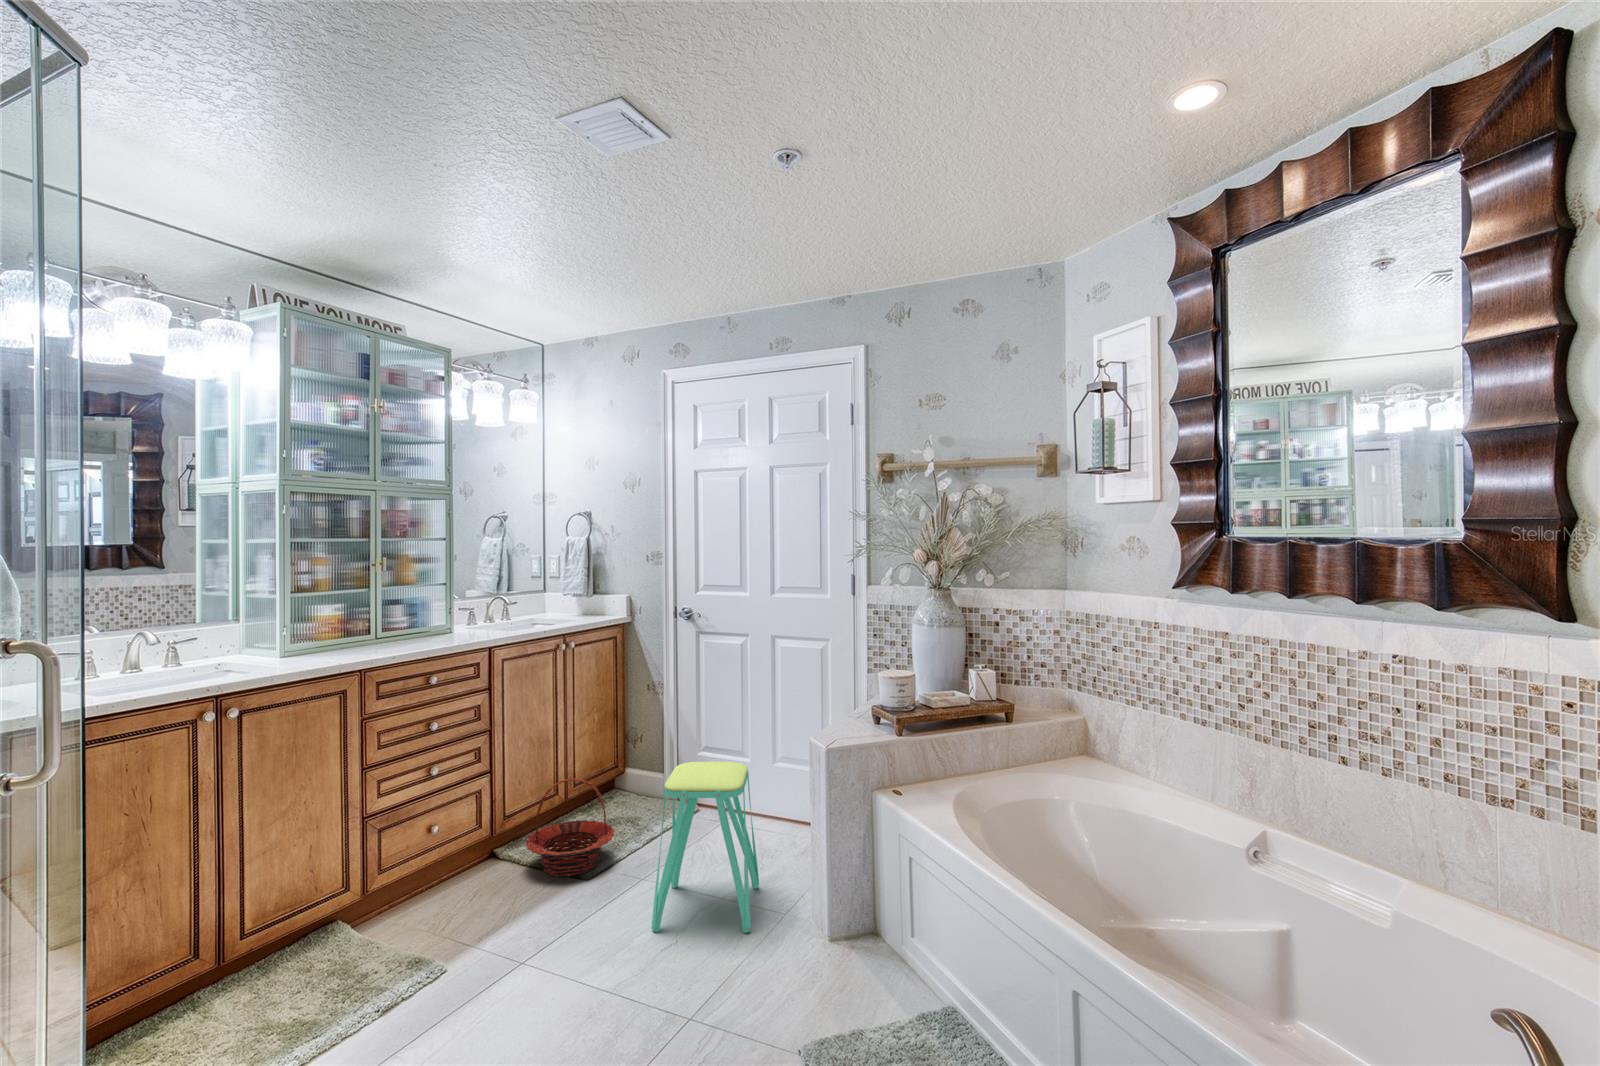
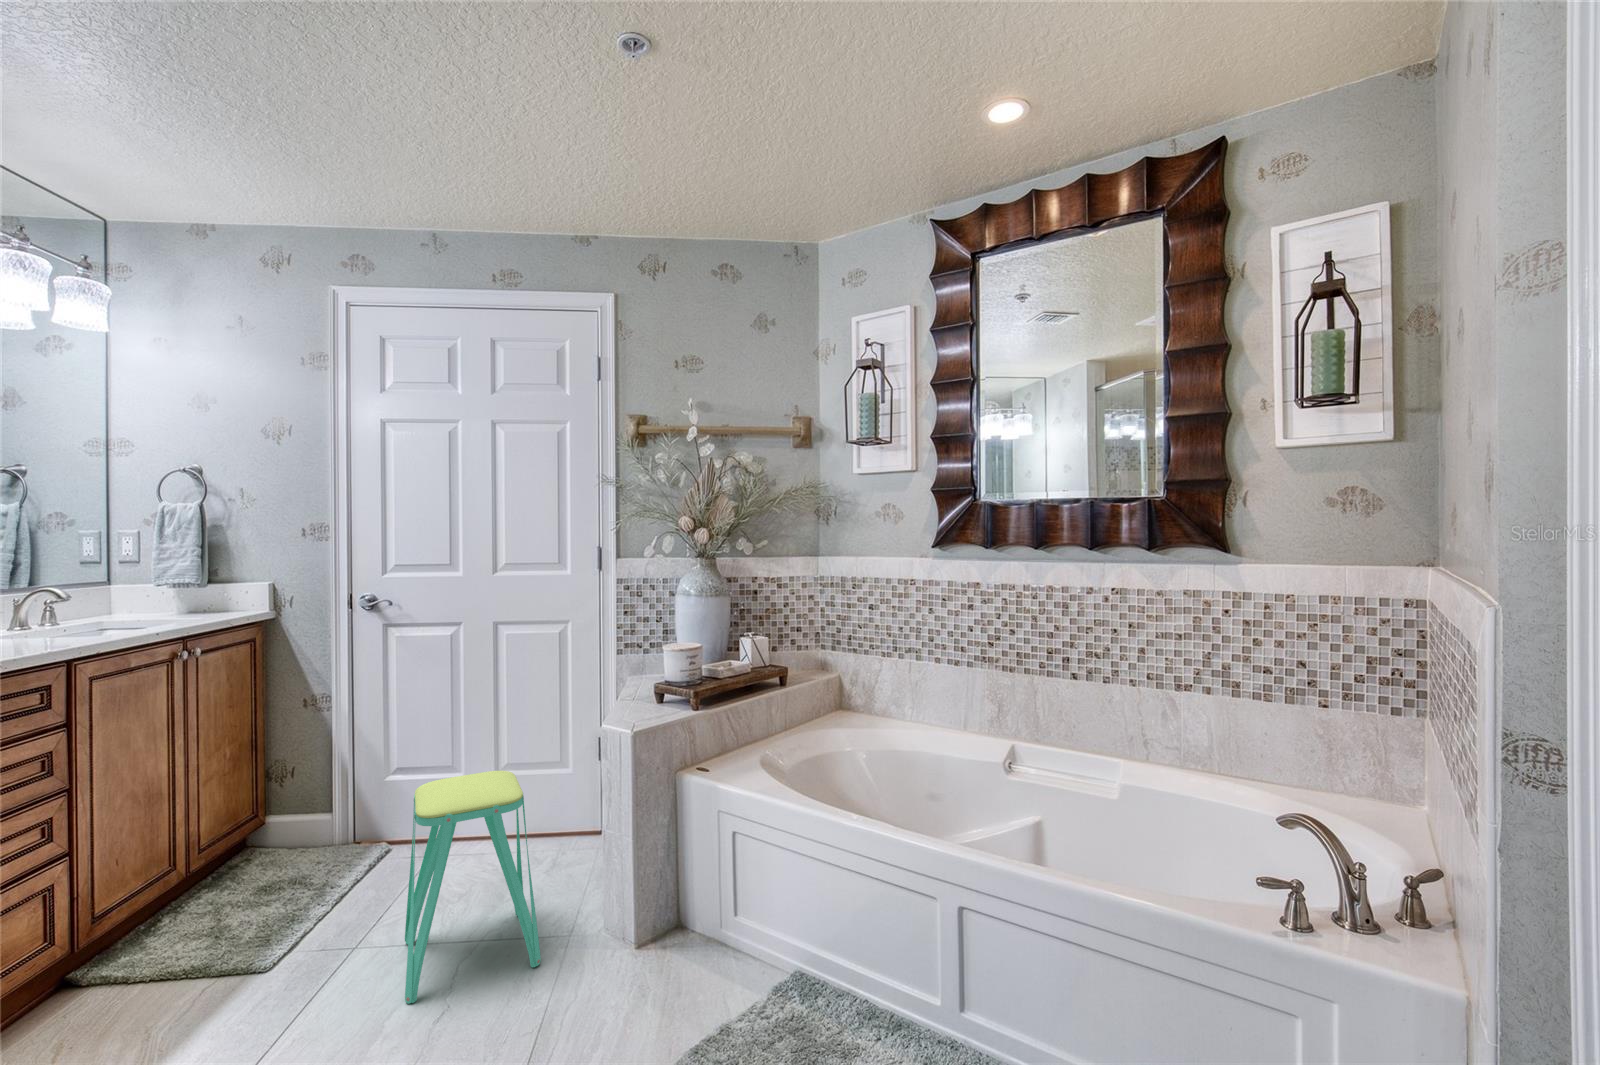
basket: present [525,779,615,876] -> none [145,836,301,981]

